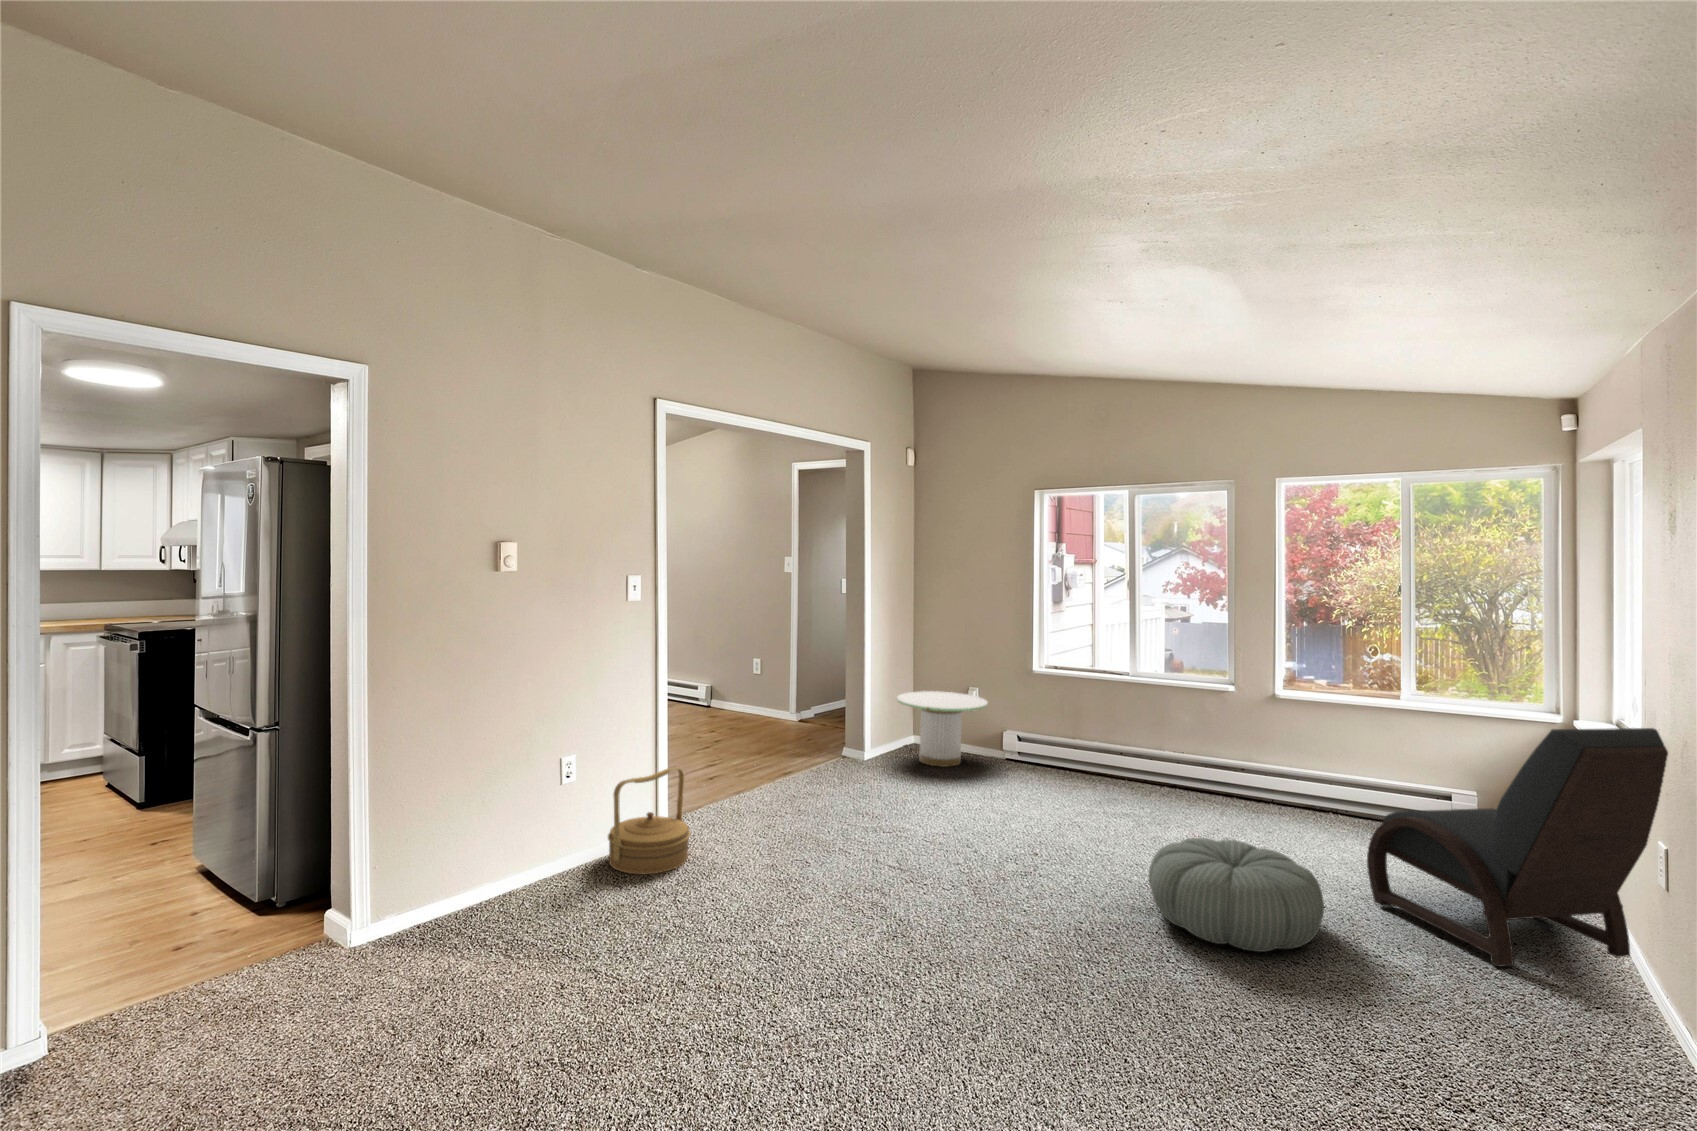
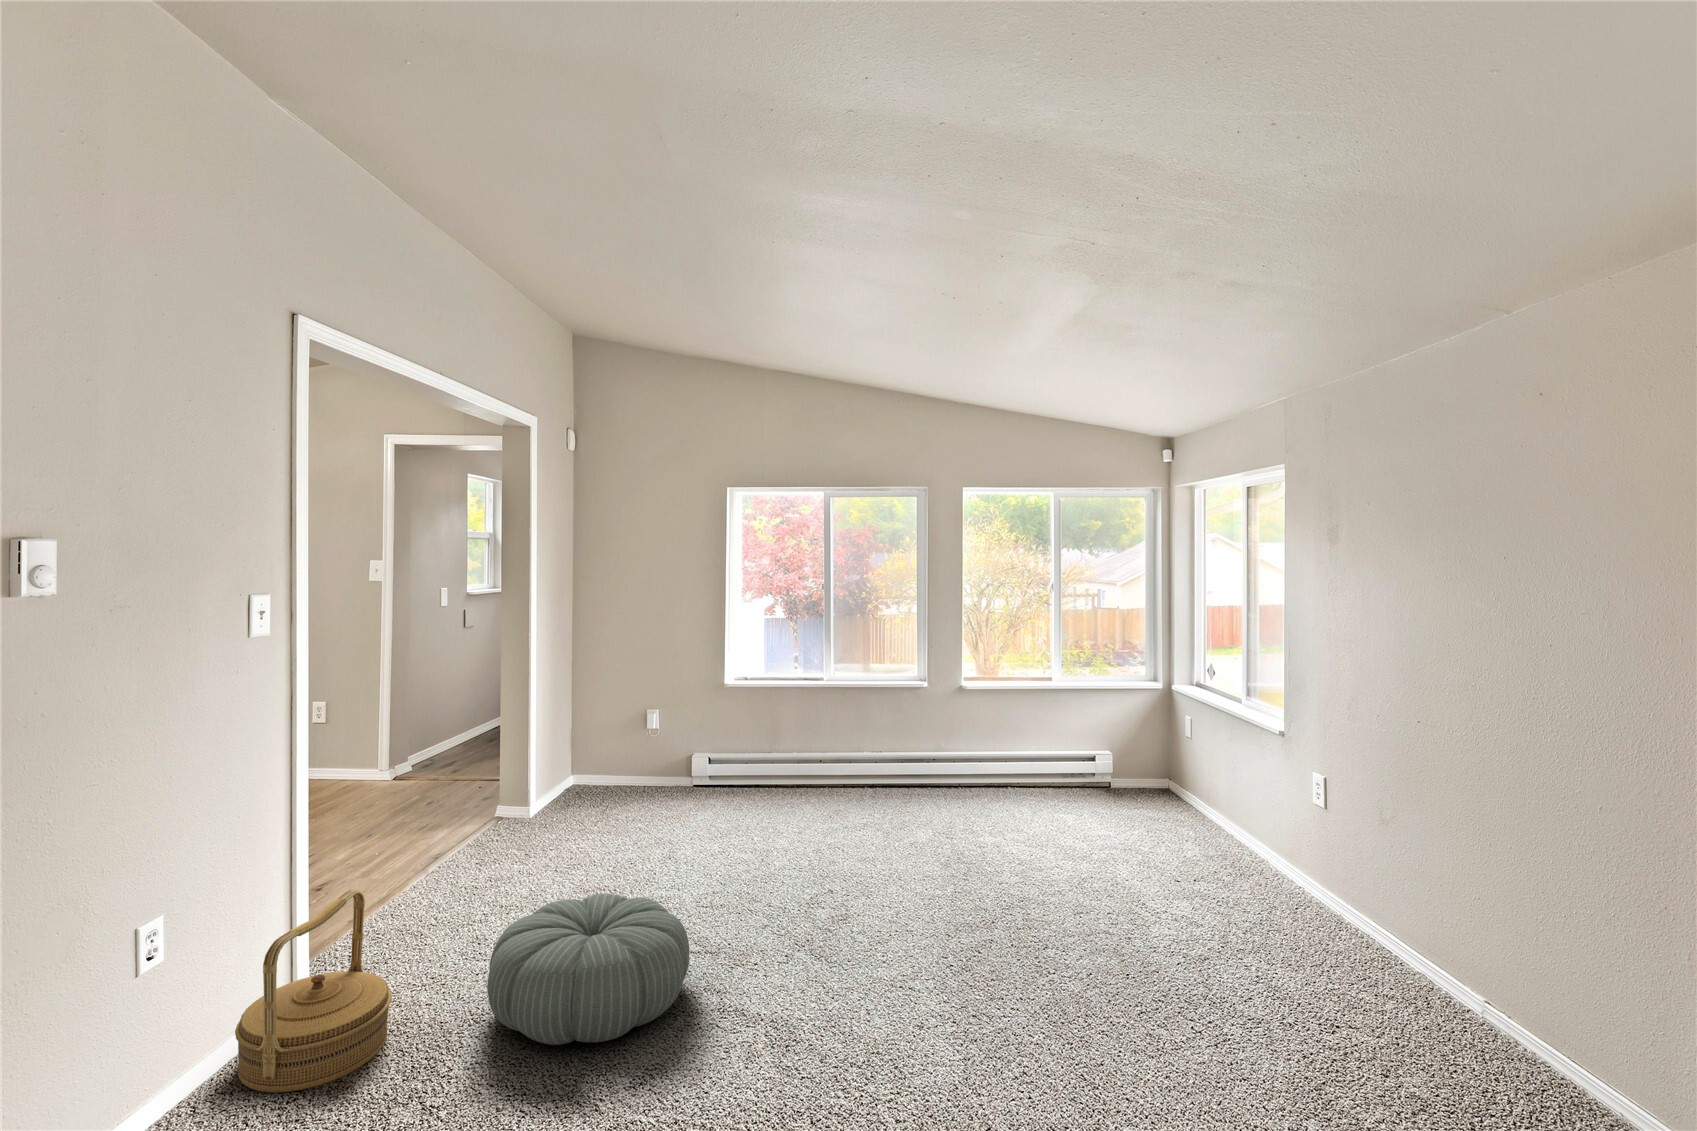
side table: present [897,691,988,767] -> none [570,717,679,807]
lounge chair: present [1367,728,1668,966] -> none [1113,691,1343,903]
pouf: present [1149,838,1324,952] -> present [487,894,689,1045]

